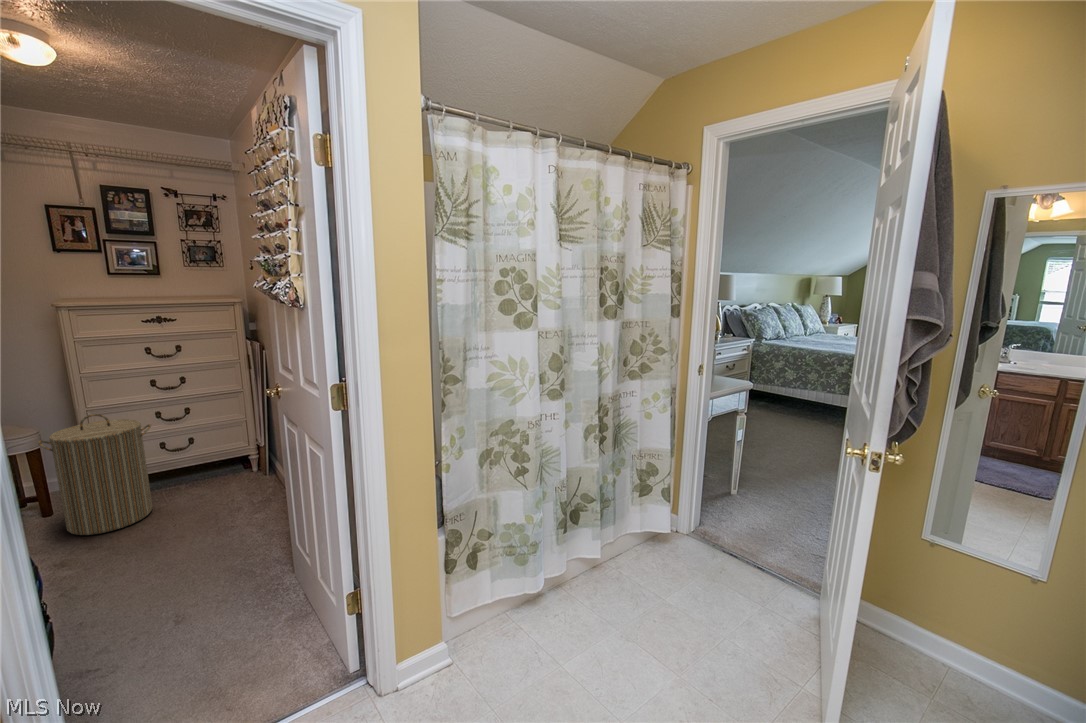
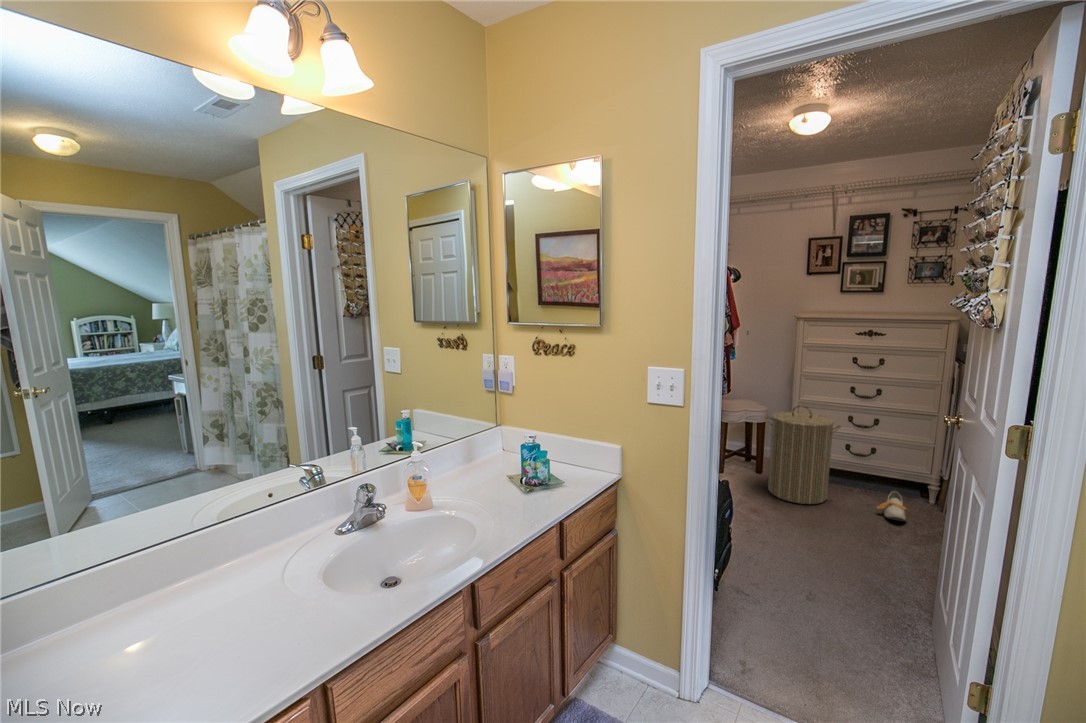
shoe: none [209,470,239,499] -> present [877,491,907,521]

